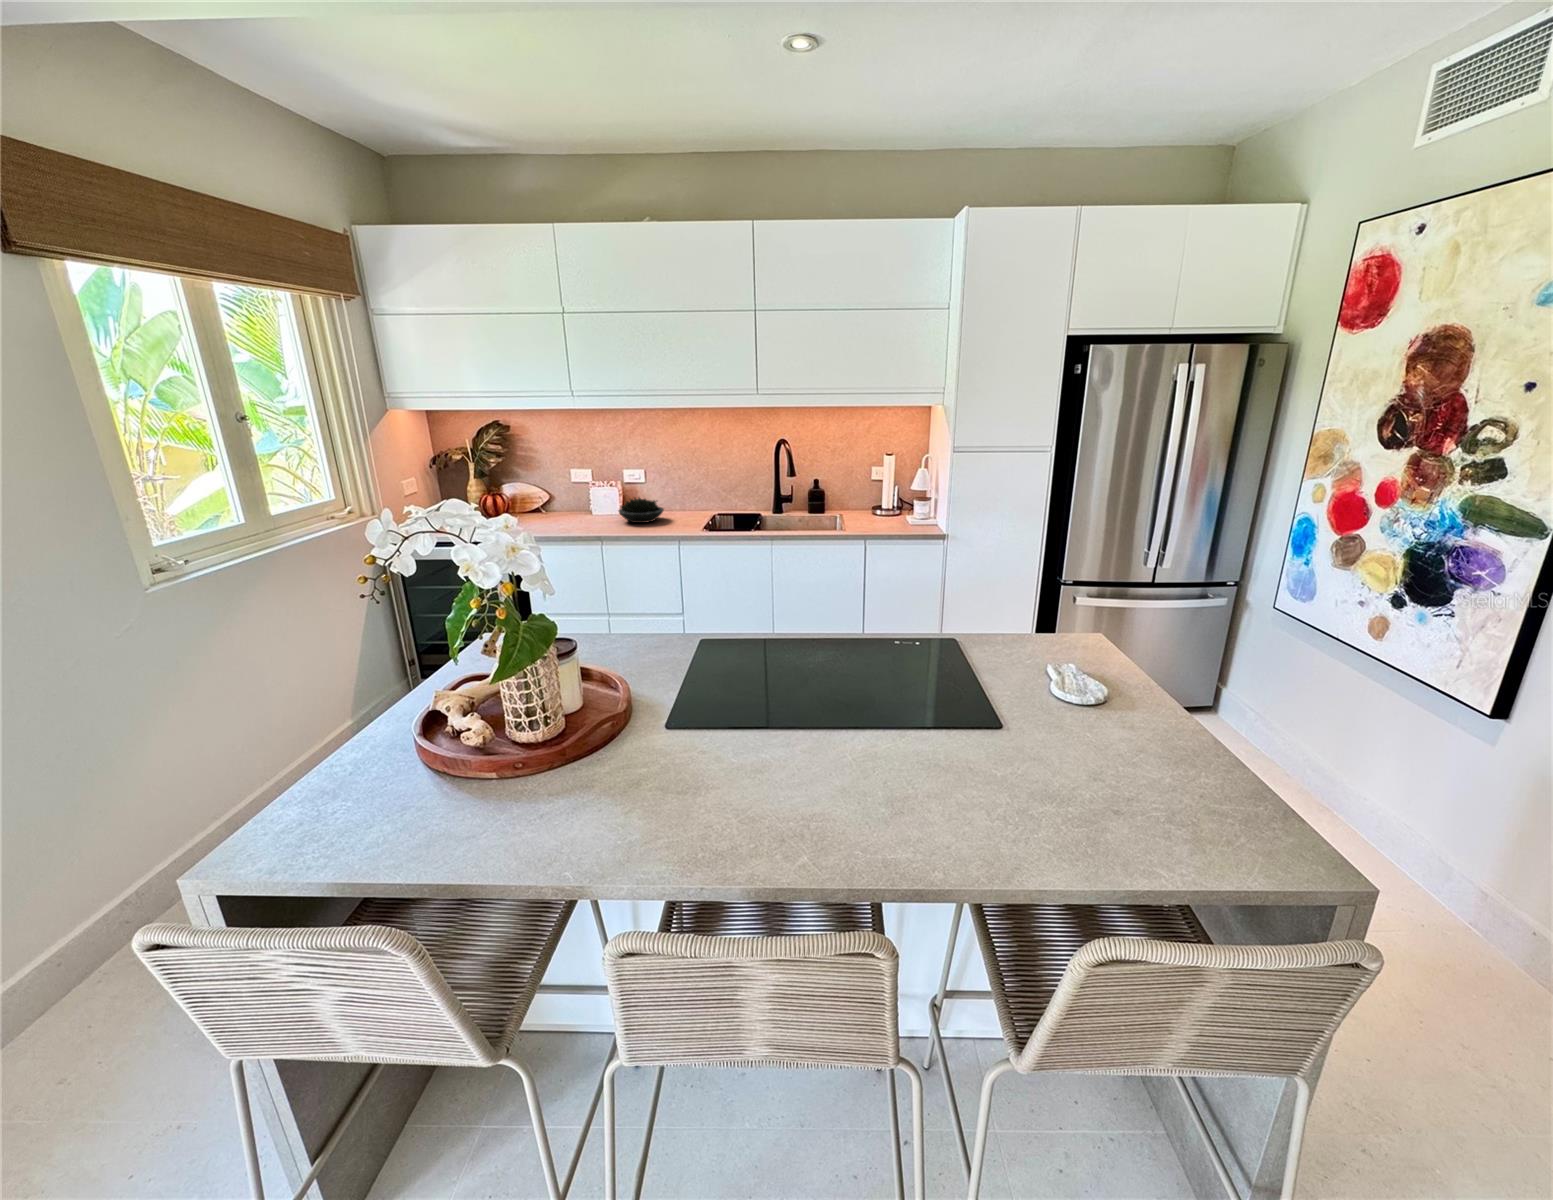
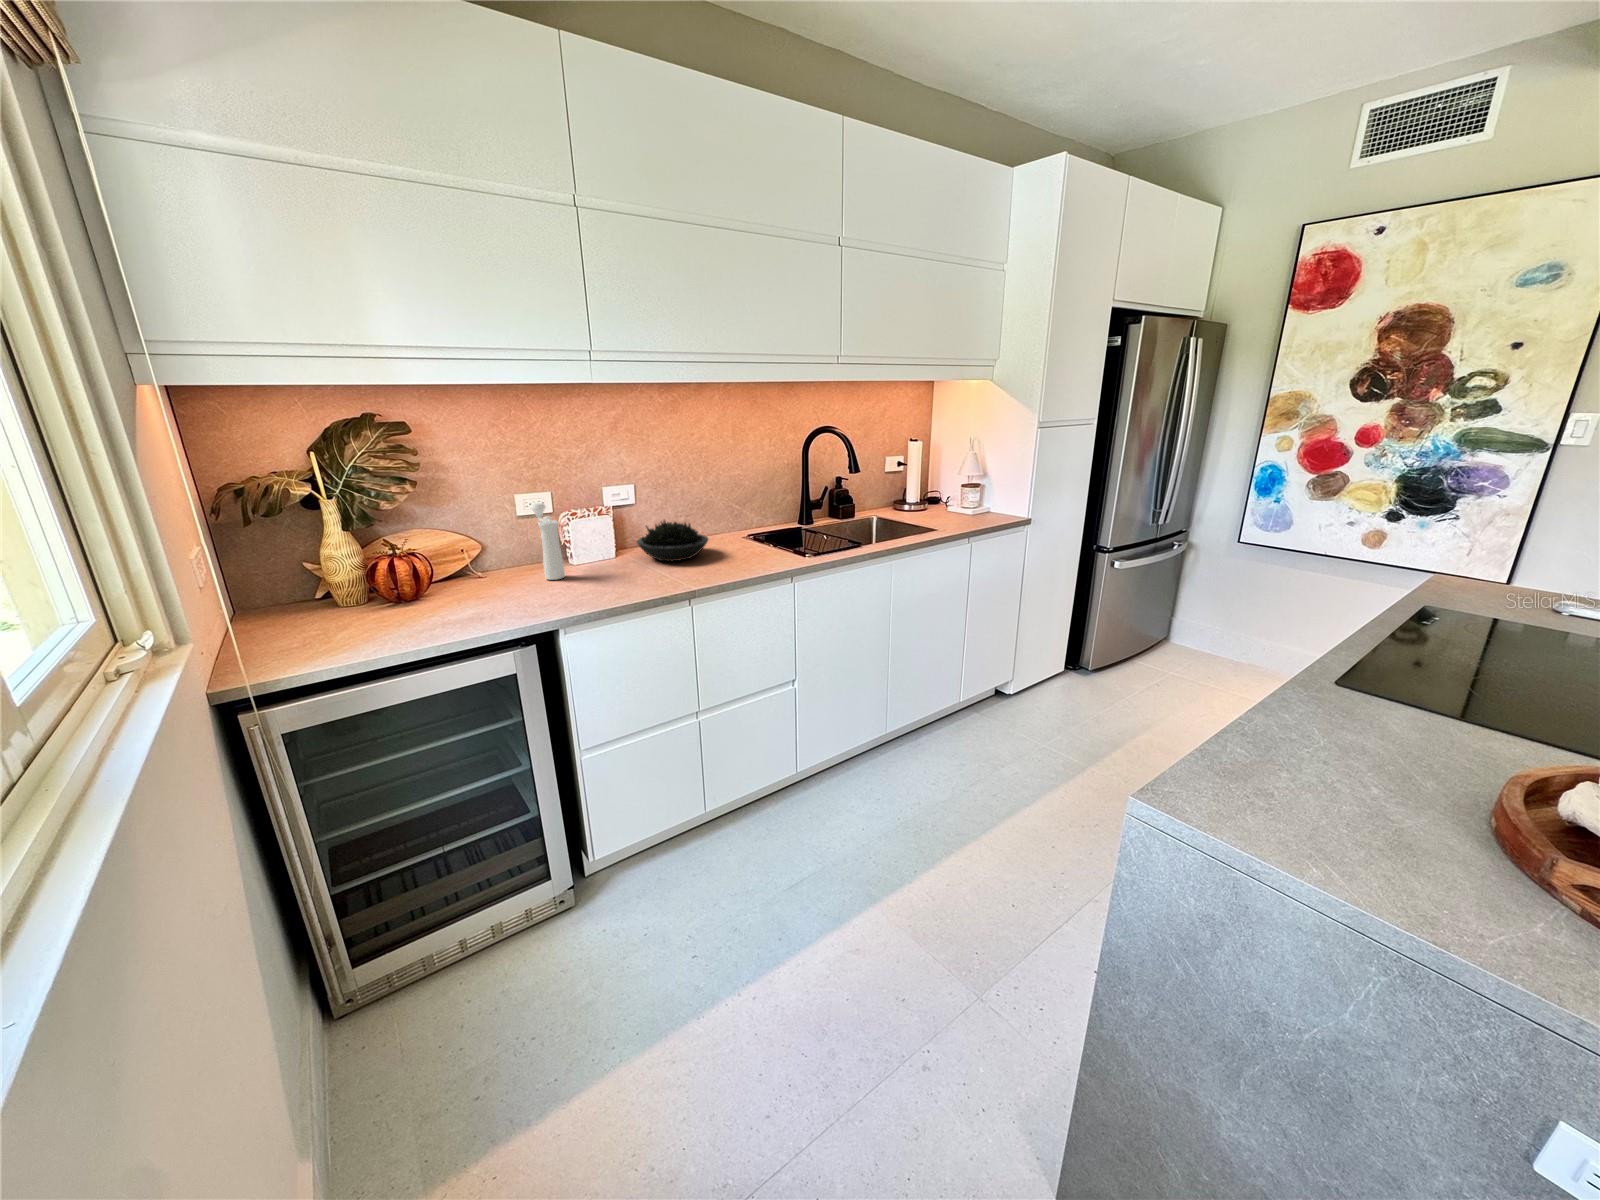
pepper mill: none [559,478,577,522] -> present [531,503,565,580]

